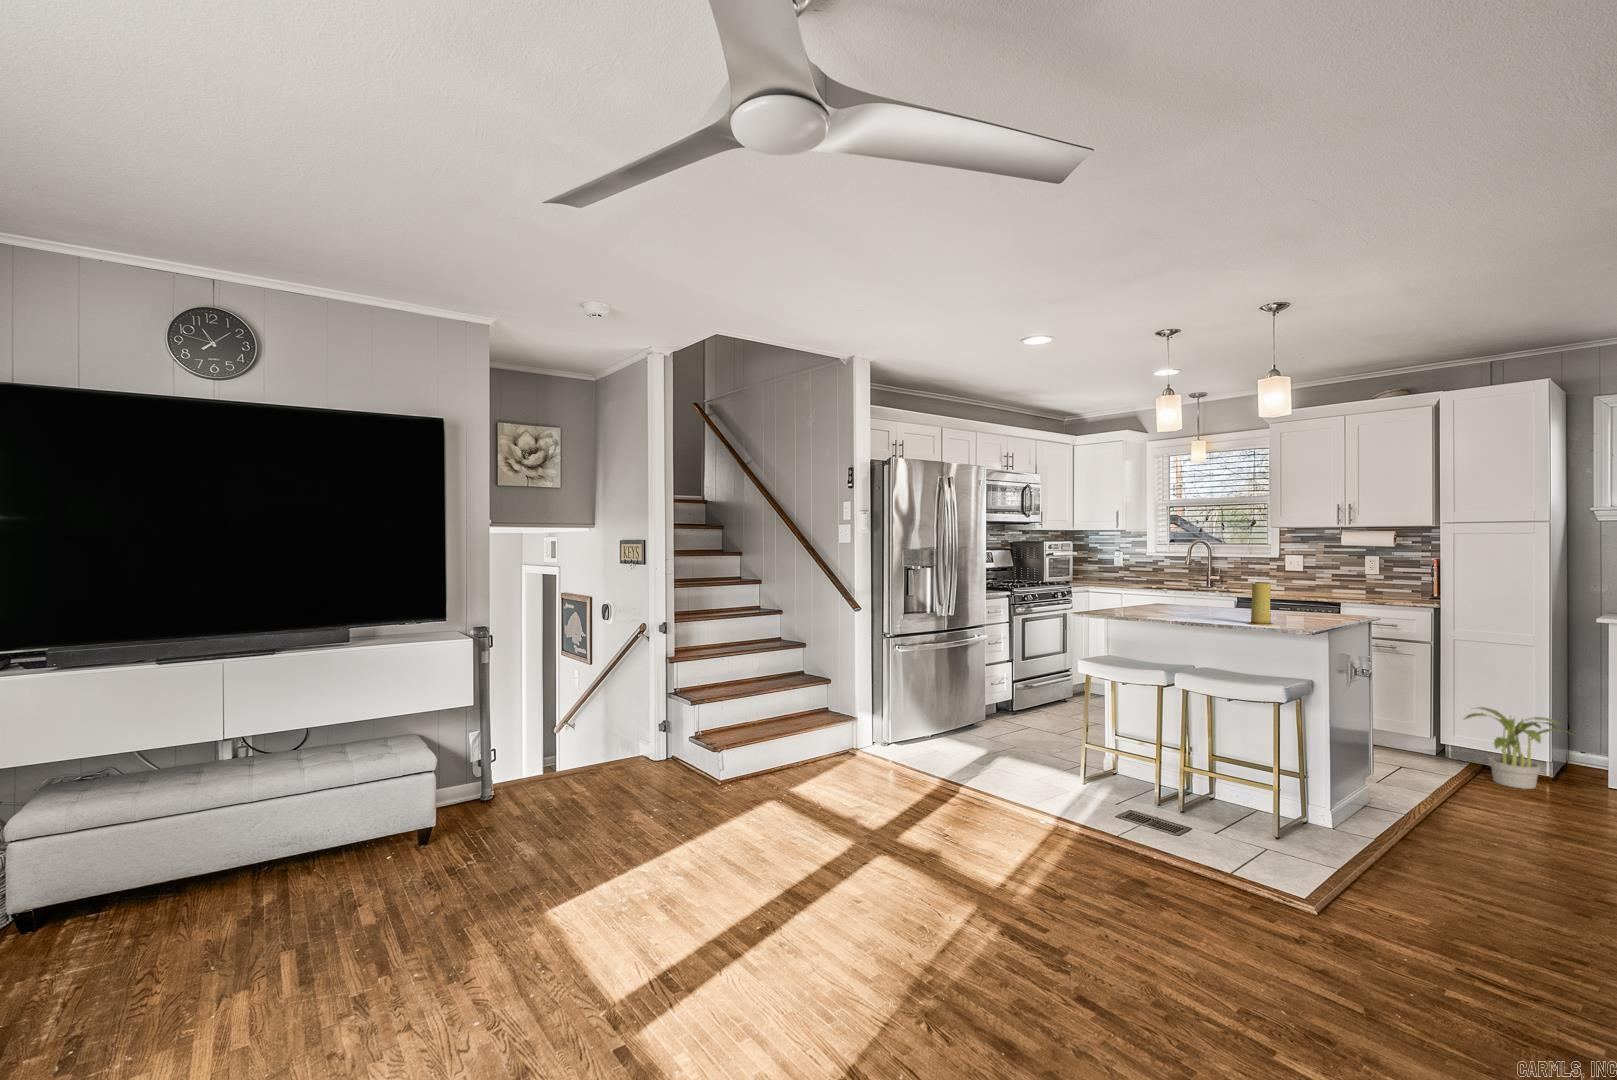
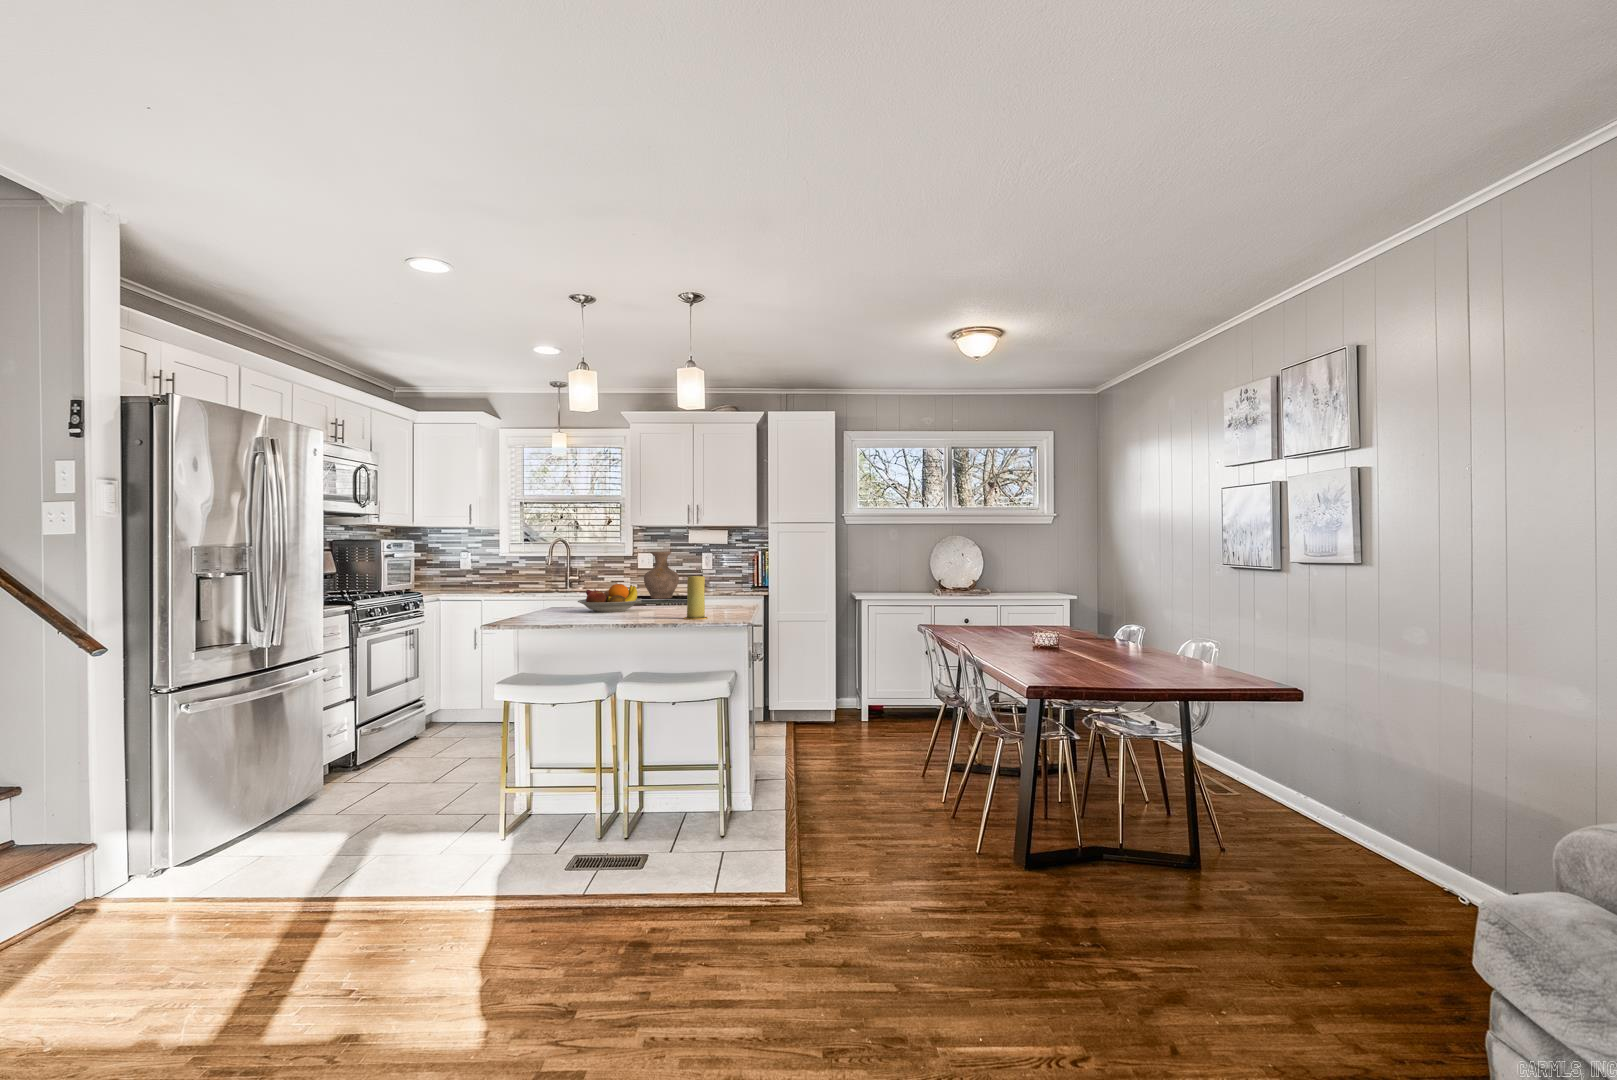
vase: none [1281,555,1324,604] -> present [644,552,679,599]
fruit bowl: none [1172,586,1237,612] -> present [578,584,642,612]
potted plant: present [1464,707,1568,789] -> none [795,674,856,736]

